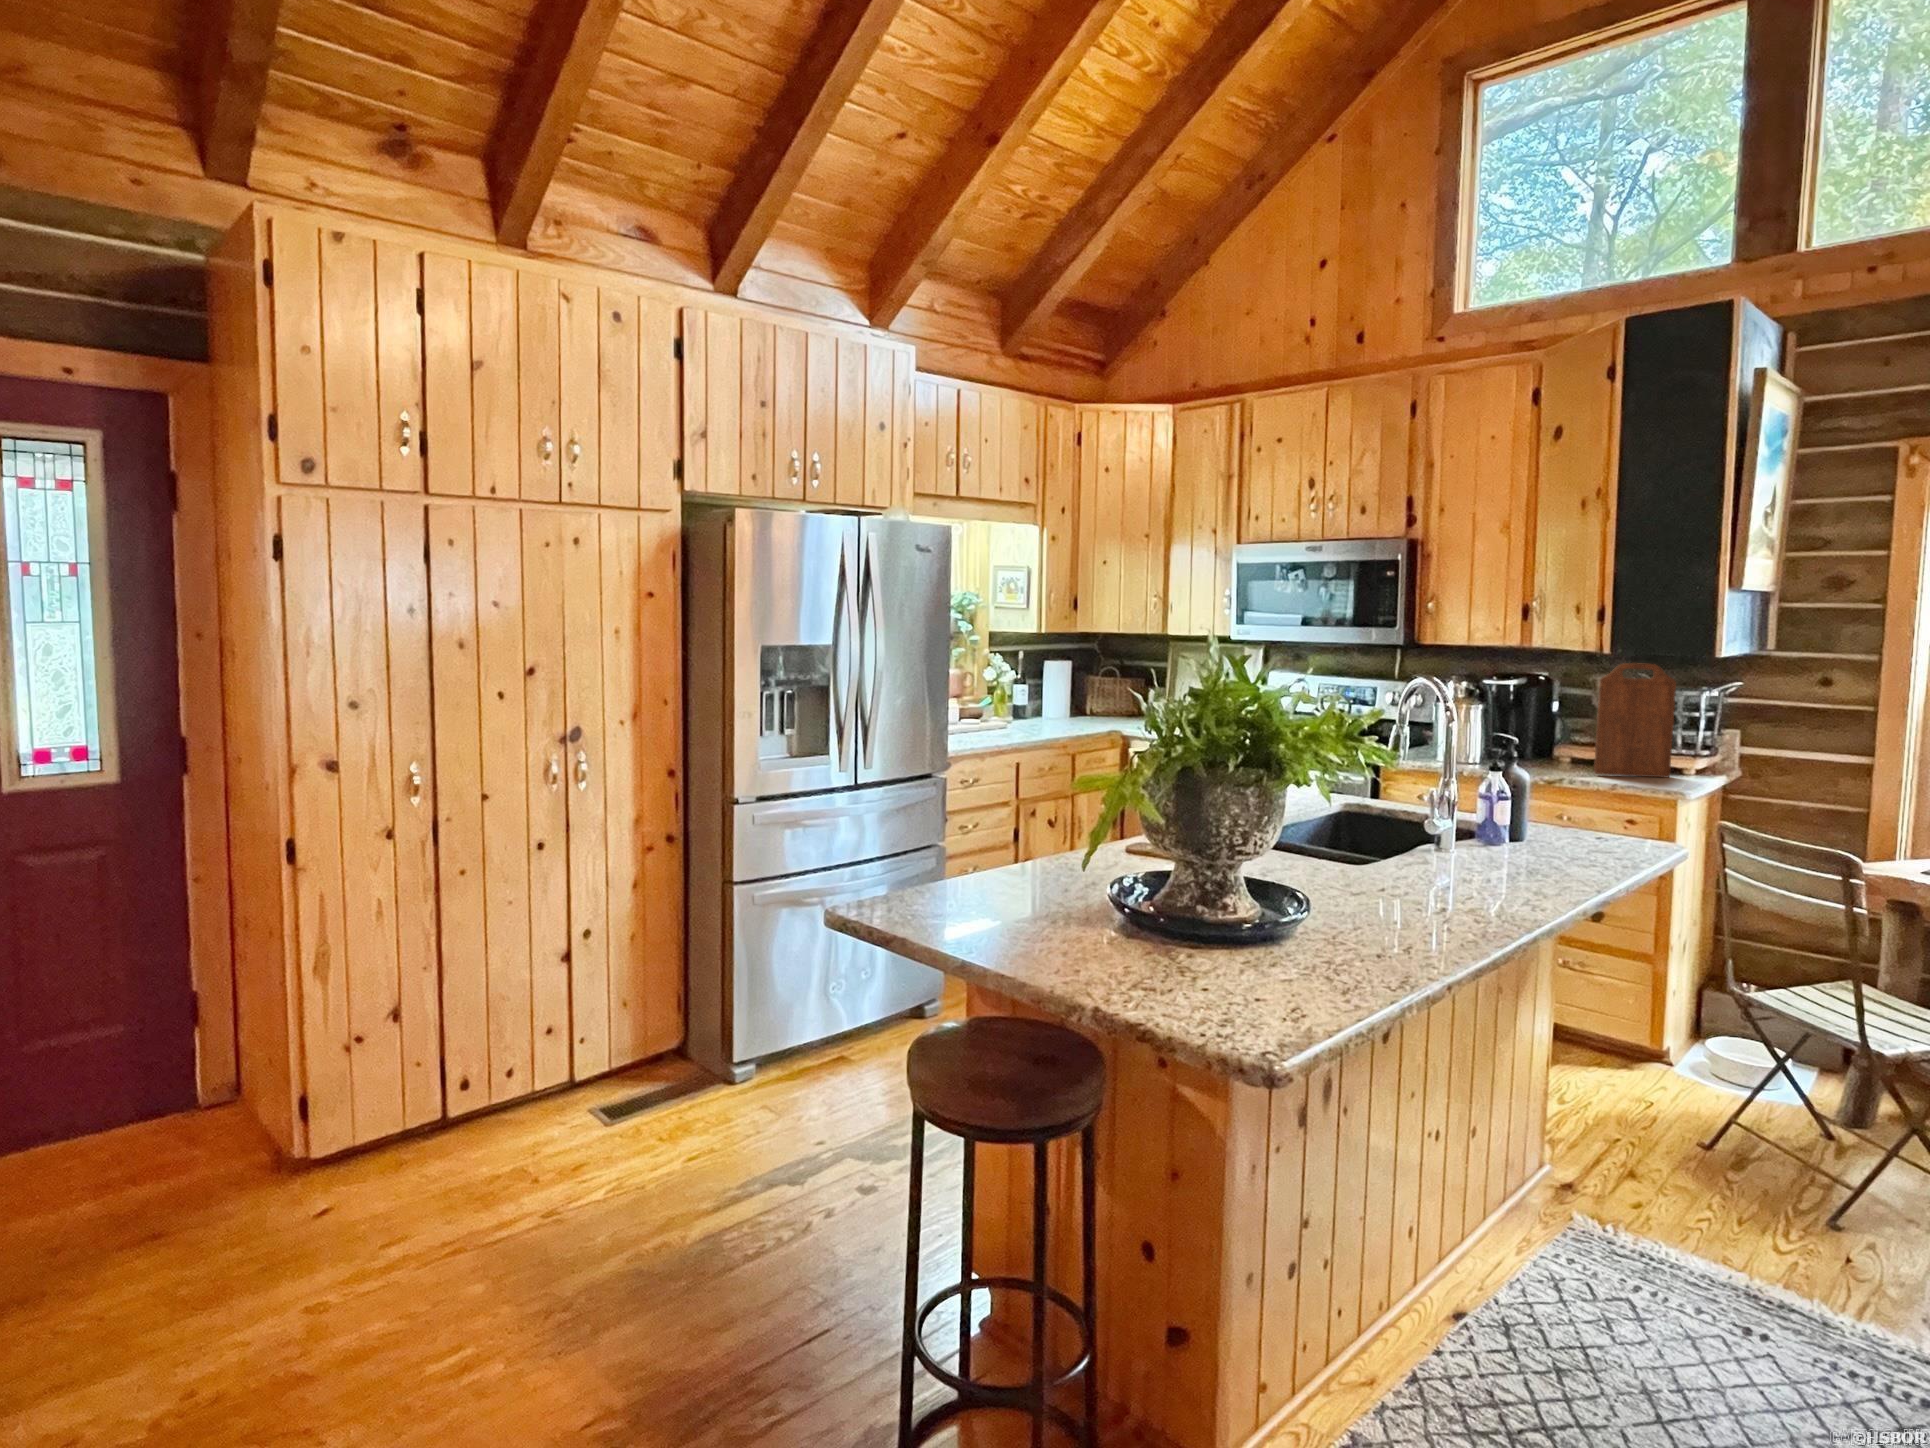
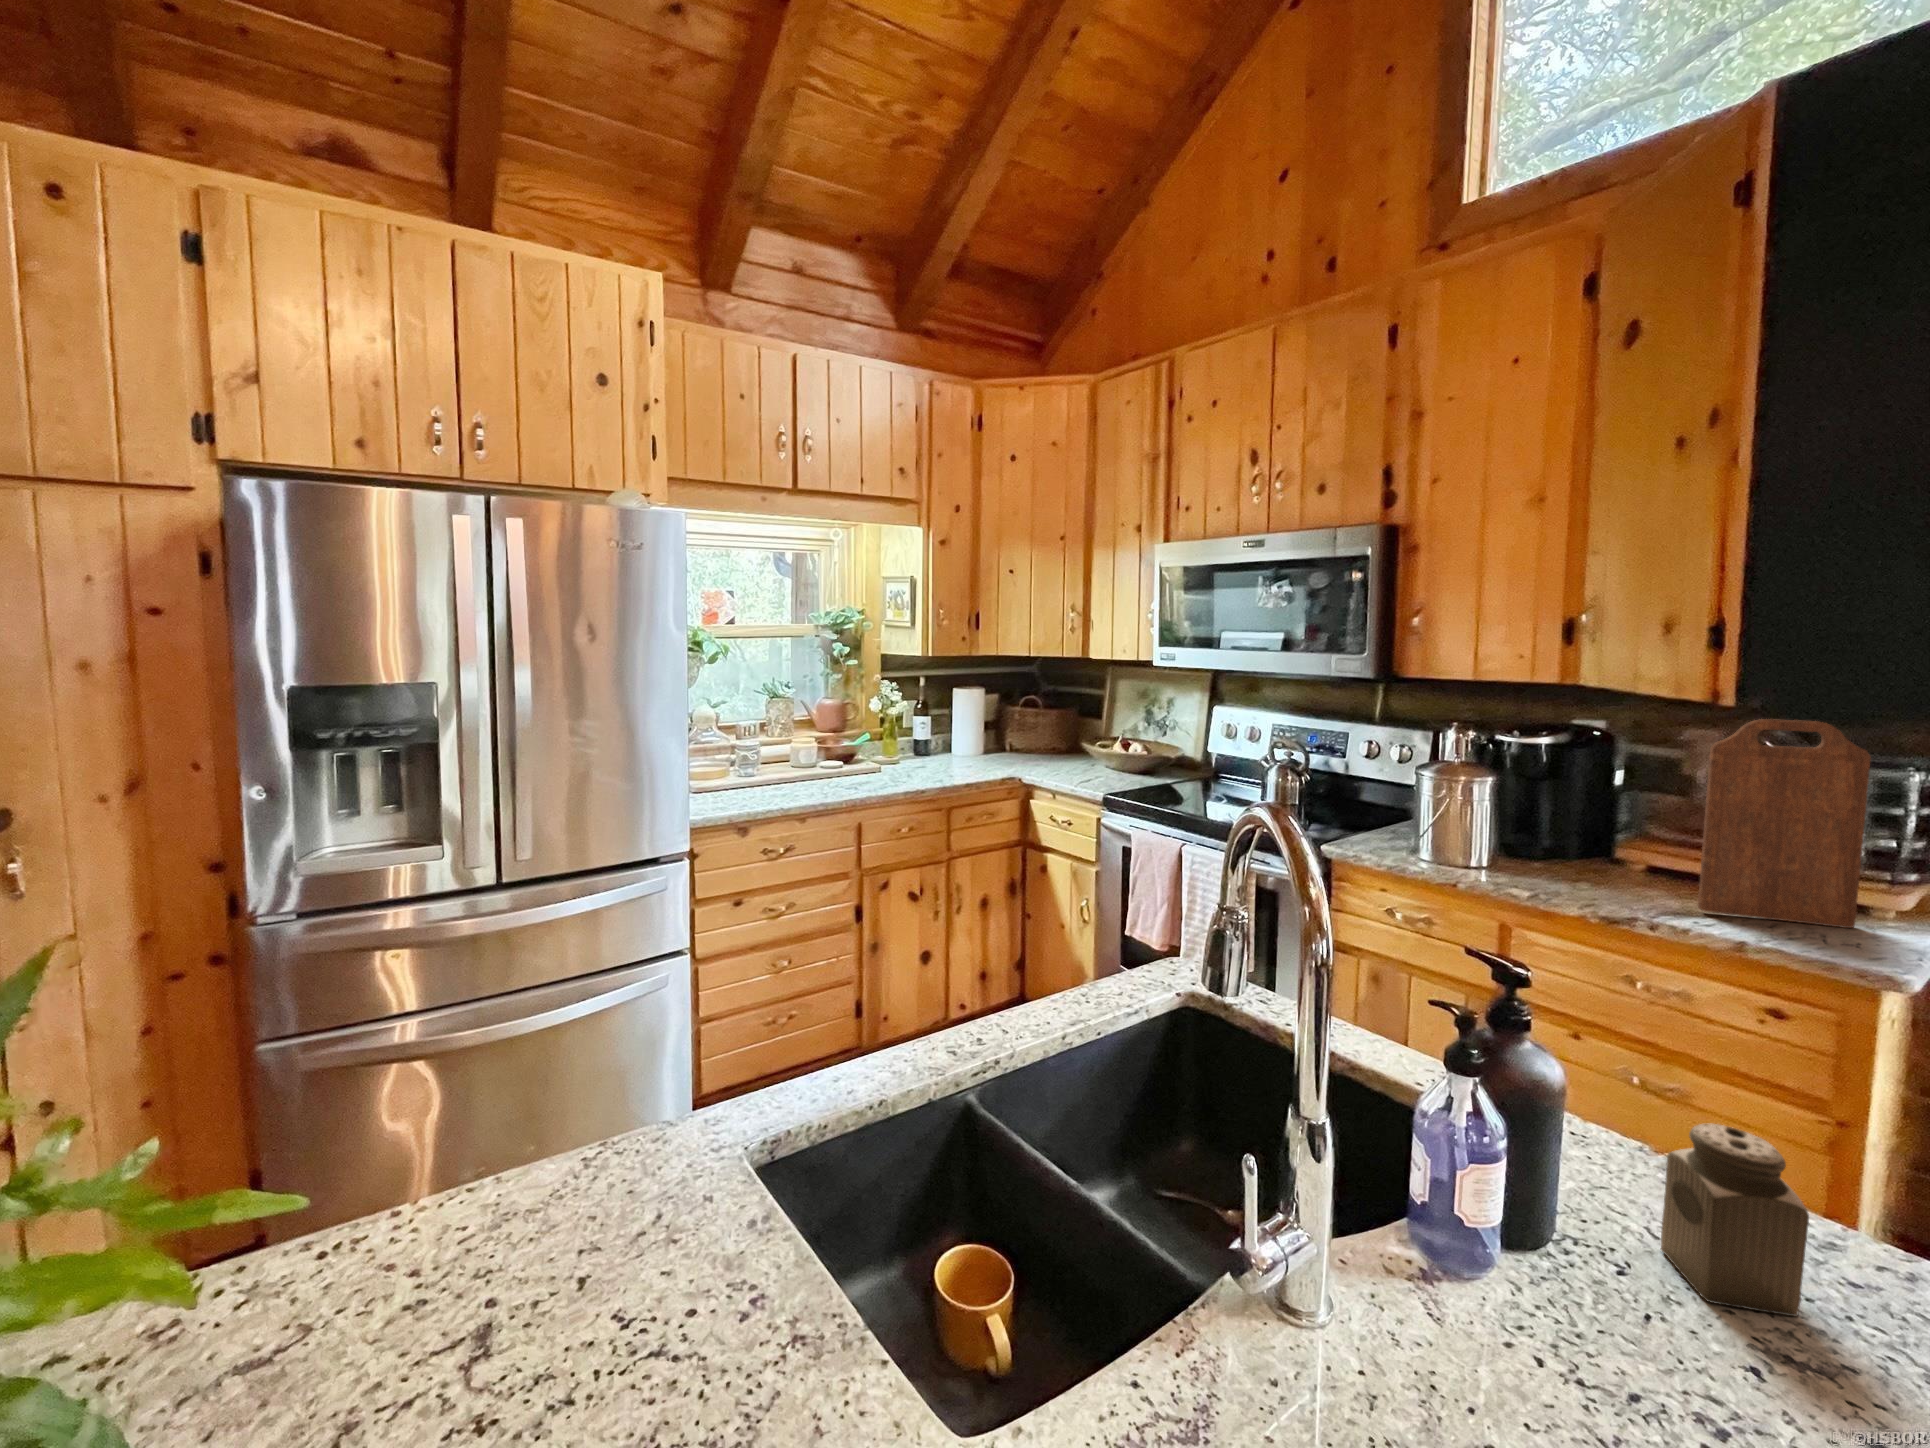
salt shaker: none [1561,792,1605,849] -> present [1661,1124,1809,1316]

